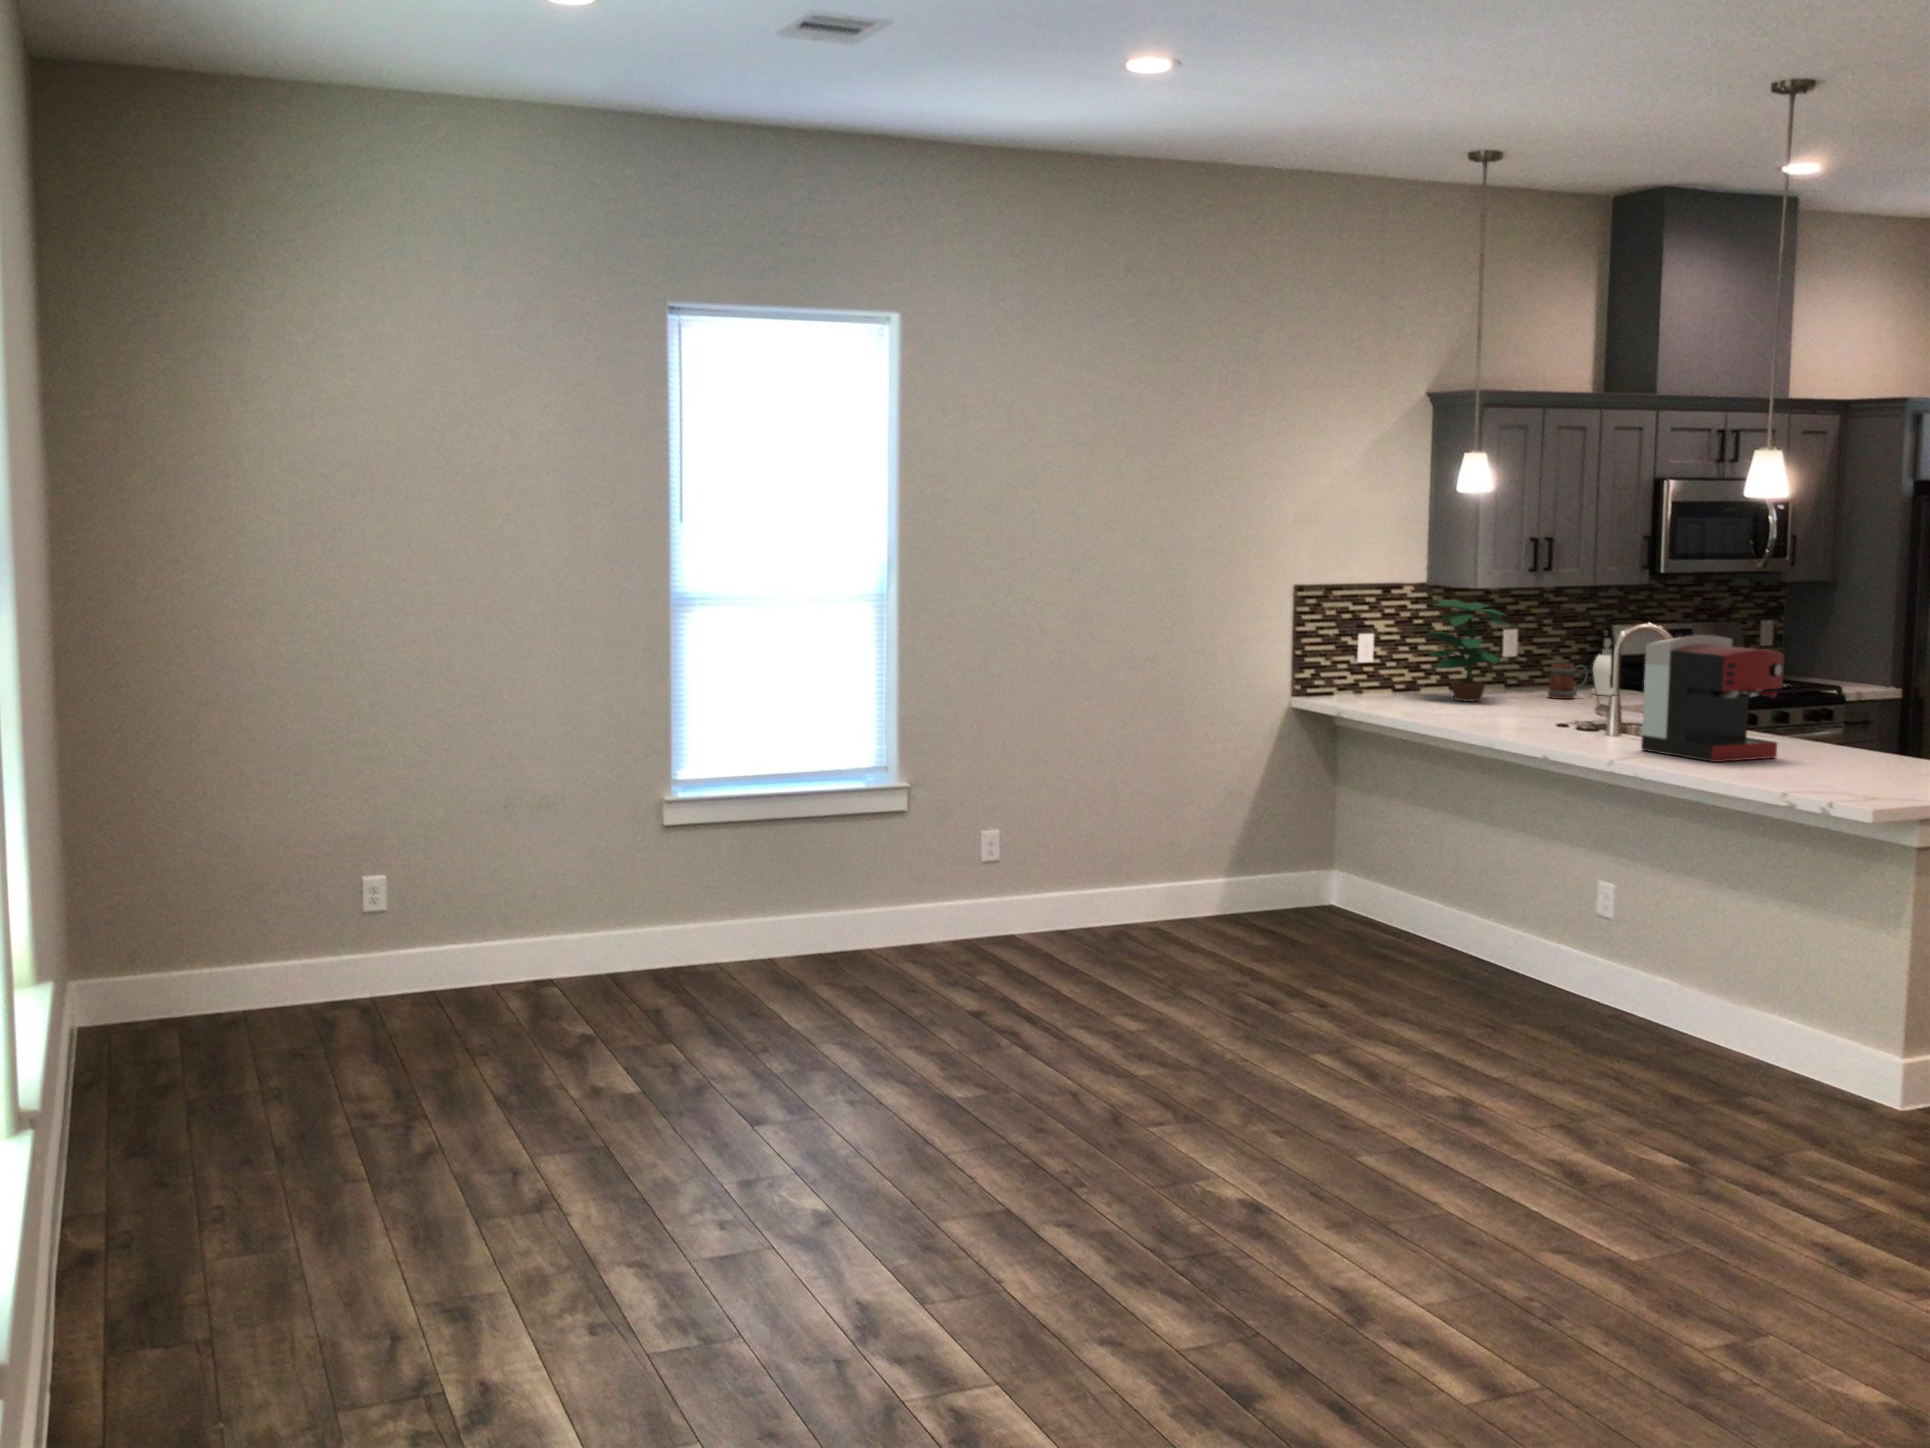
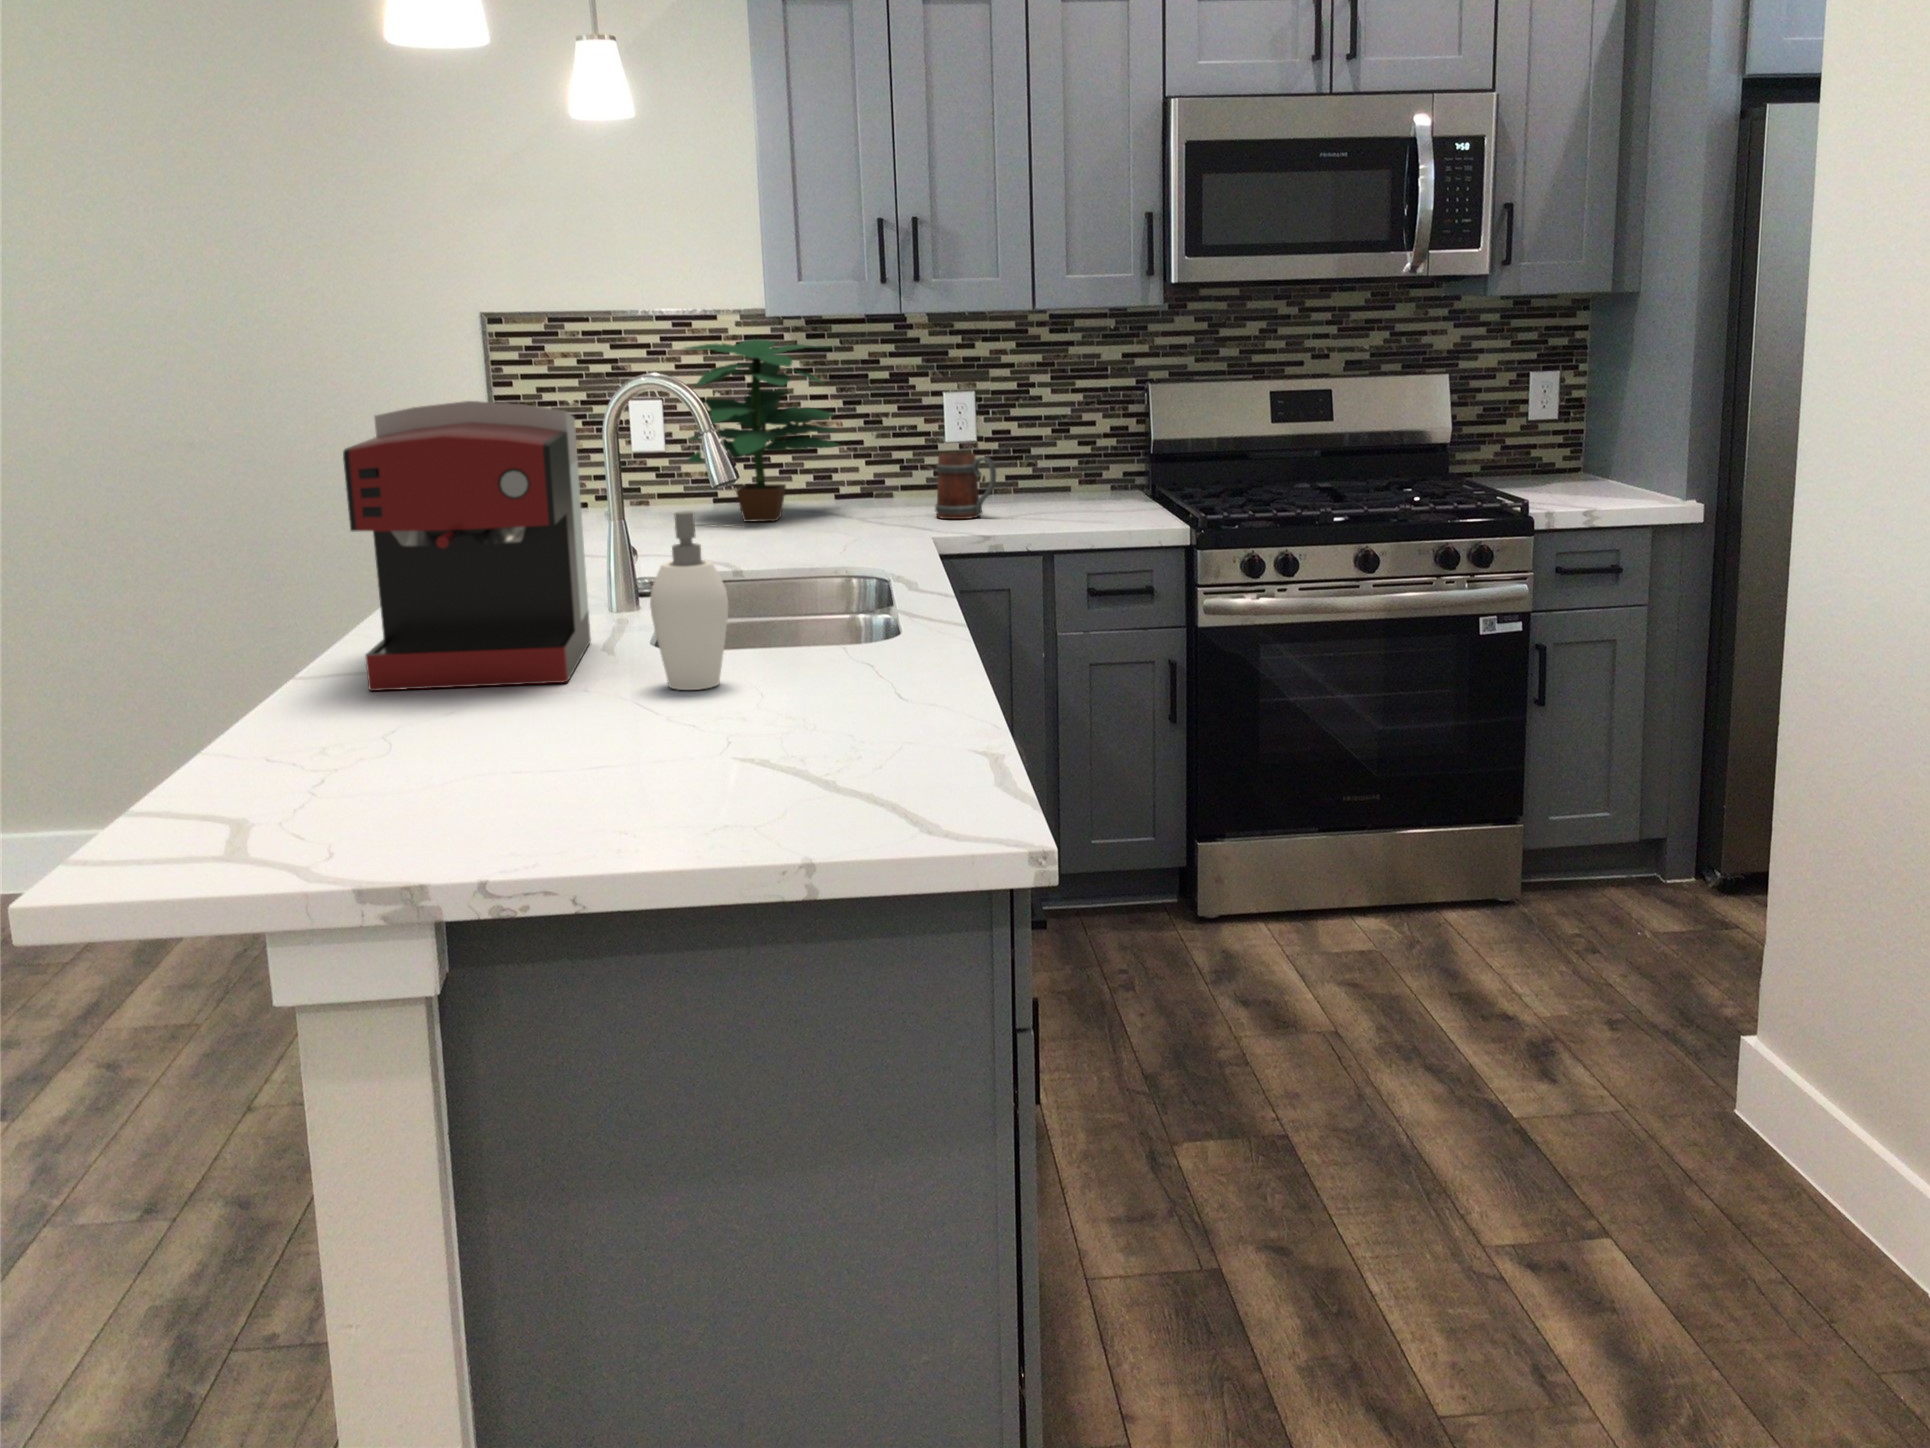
soap dispenser: present [1593,639,1615,696] -> present [650,511,743,690]

